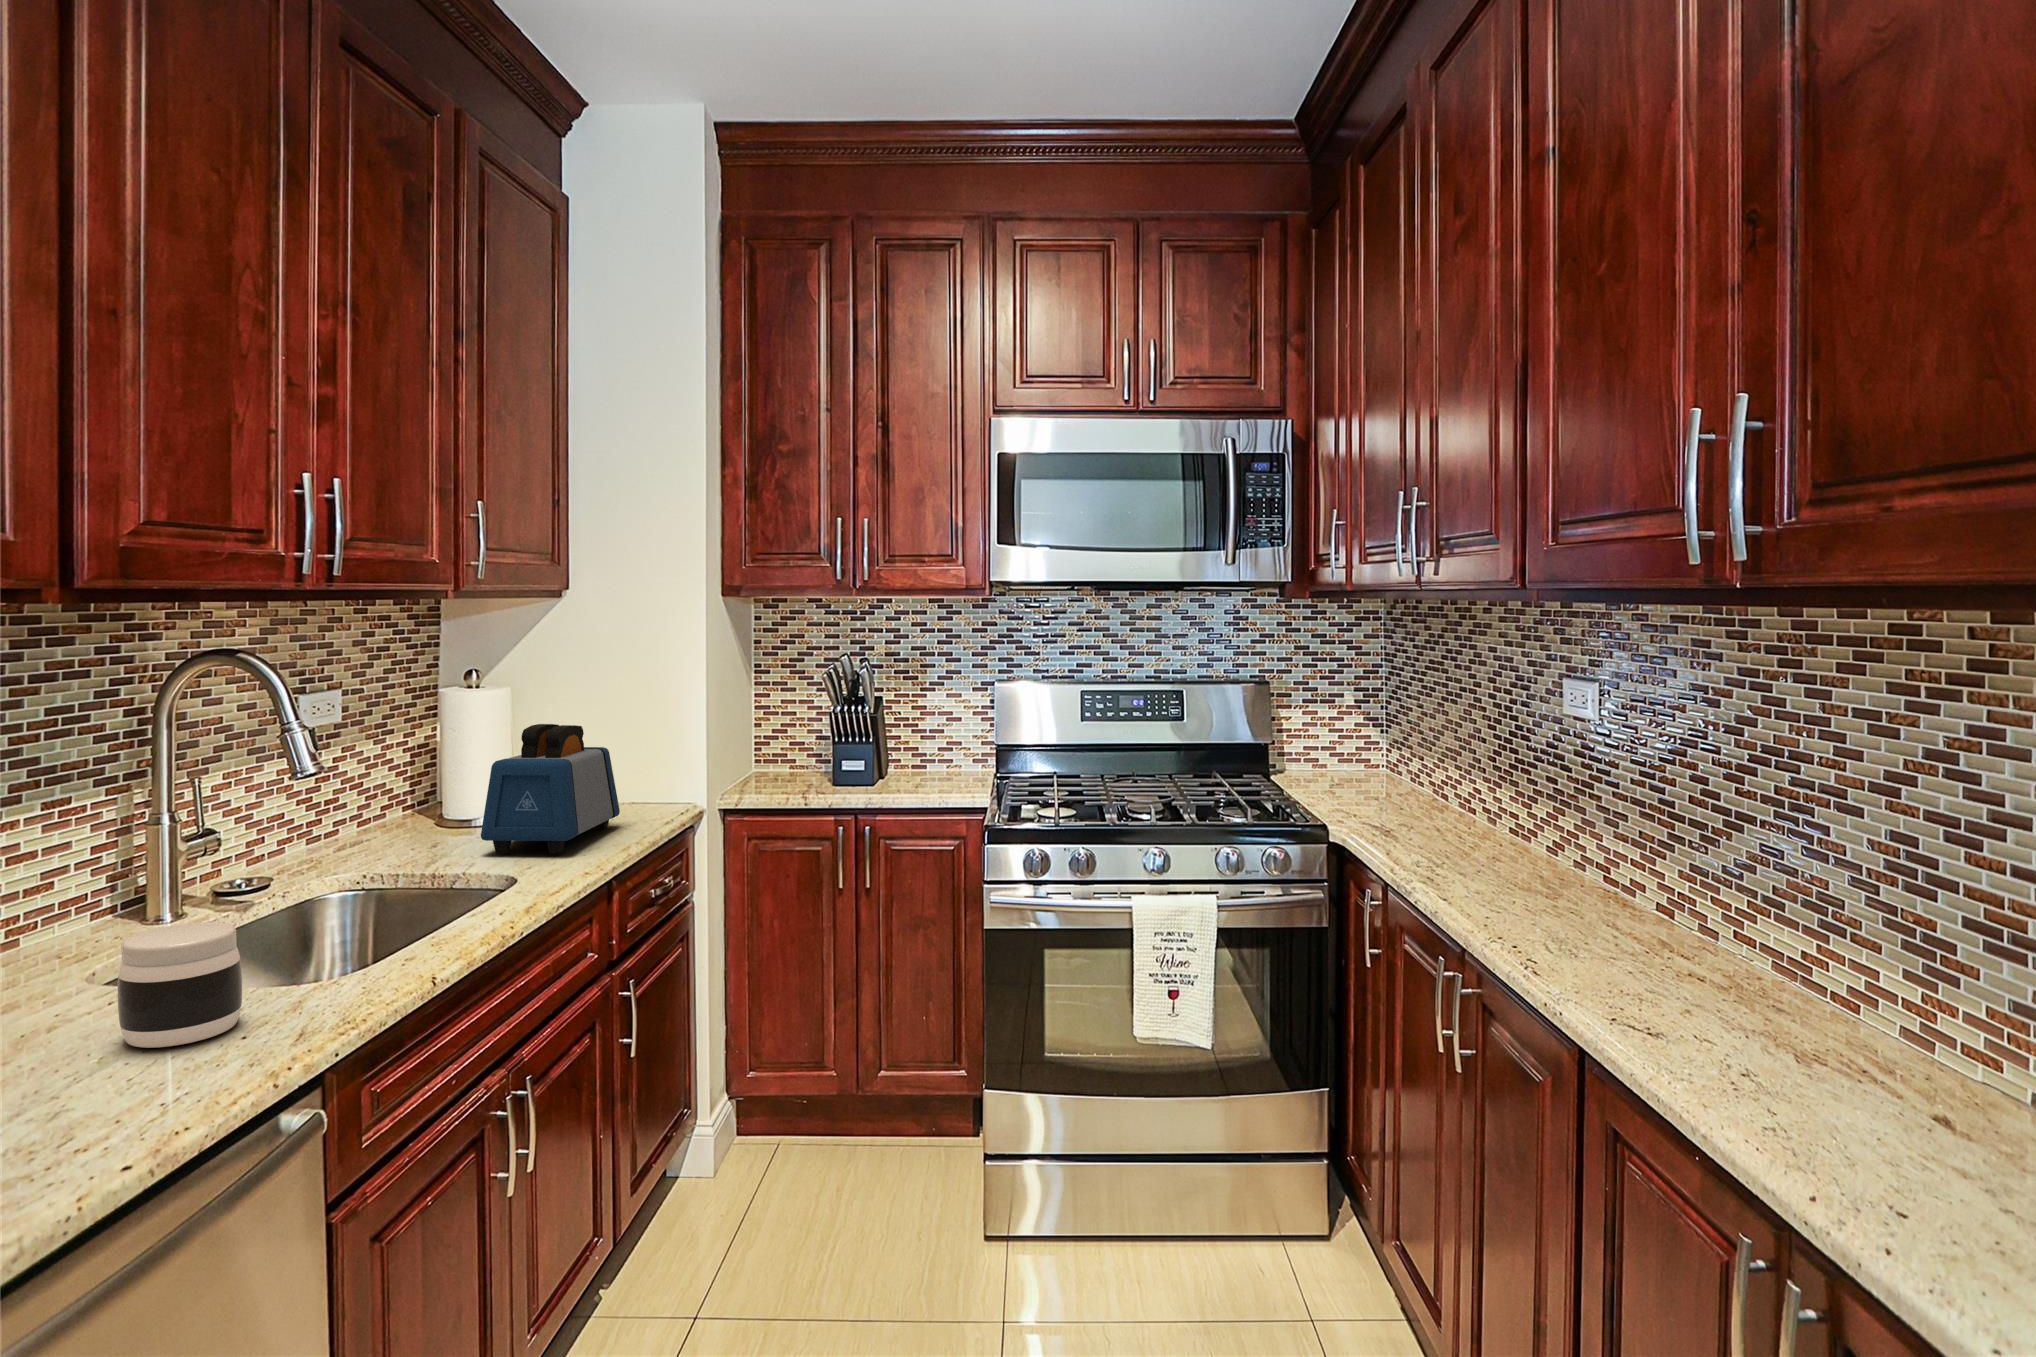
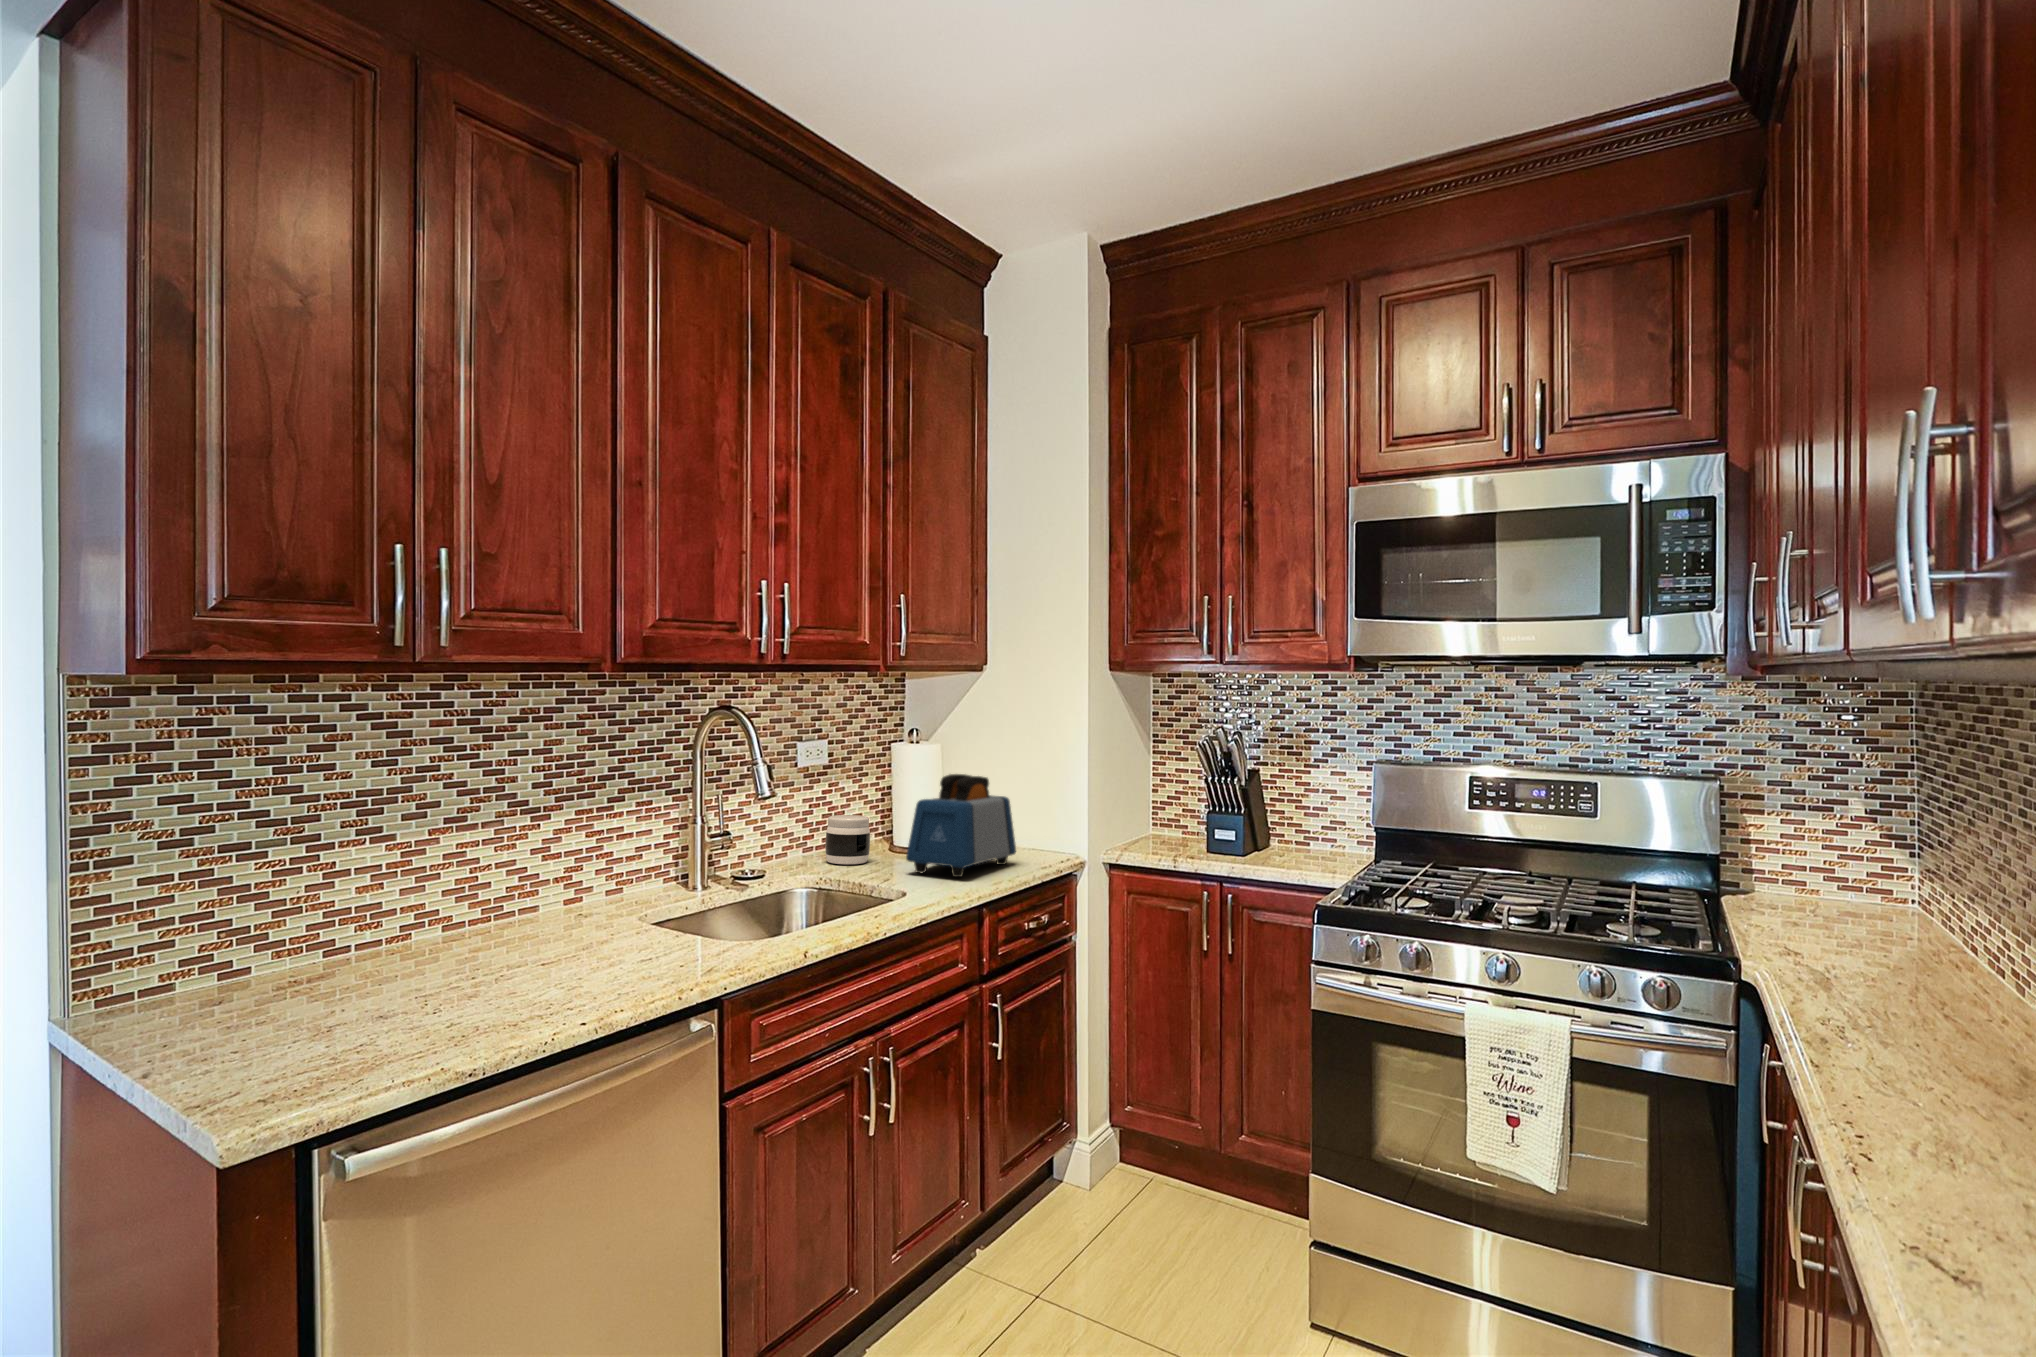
jar: present [118,922,242,1048] -> present [825,815,870,864]

